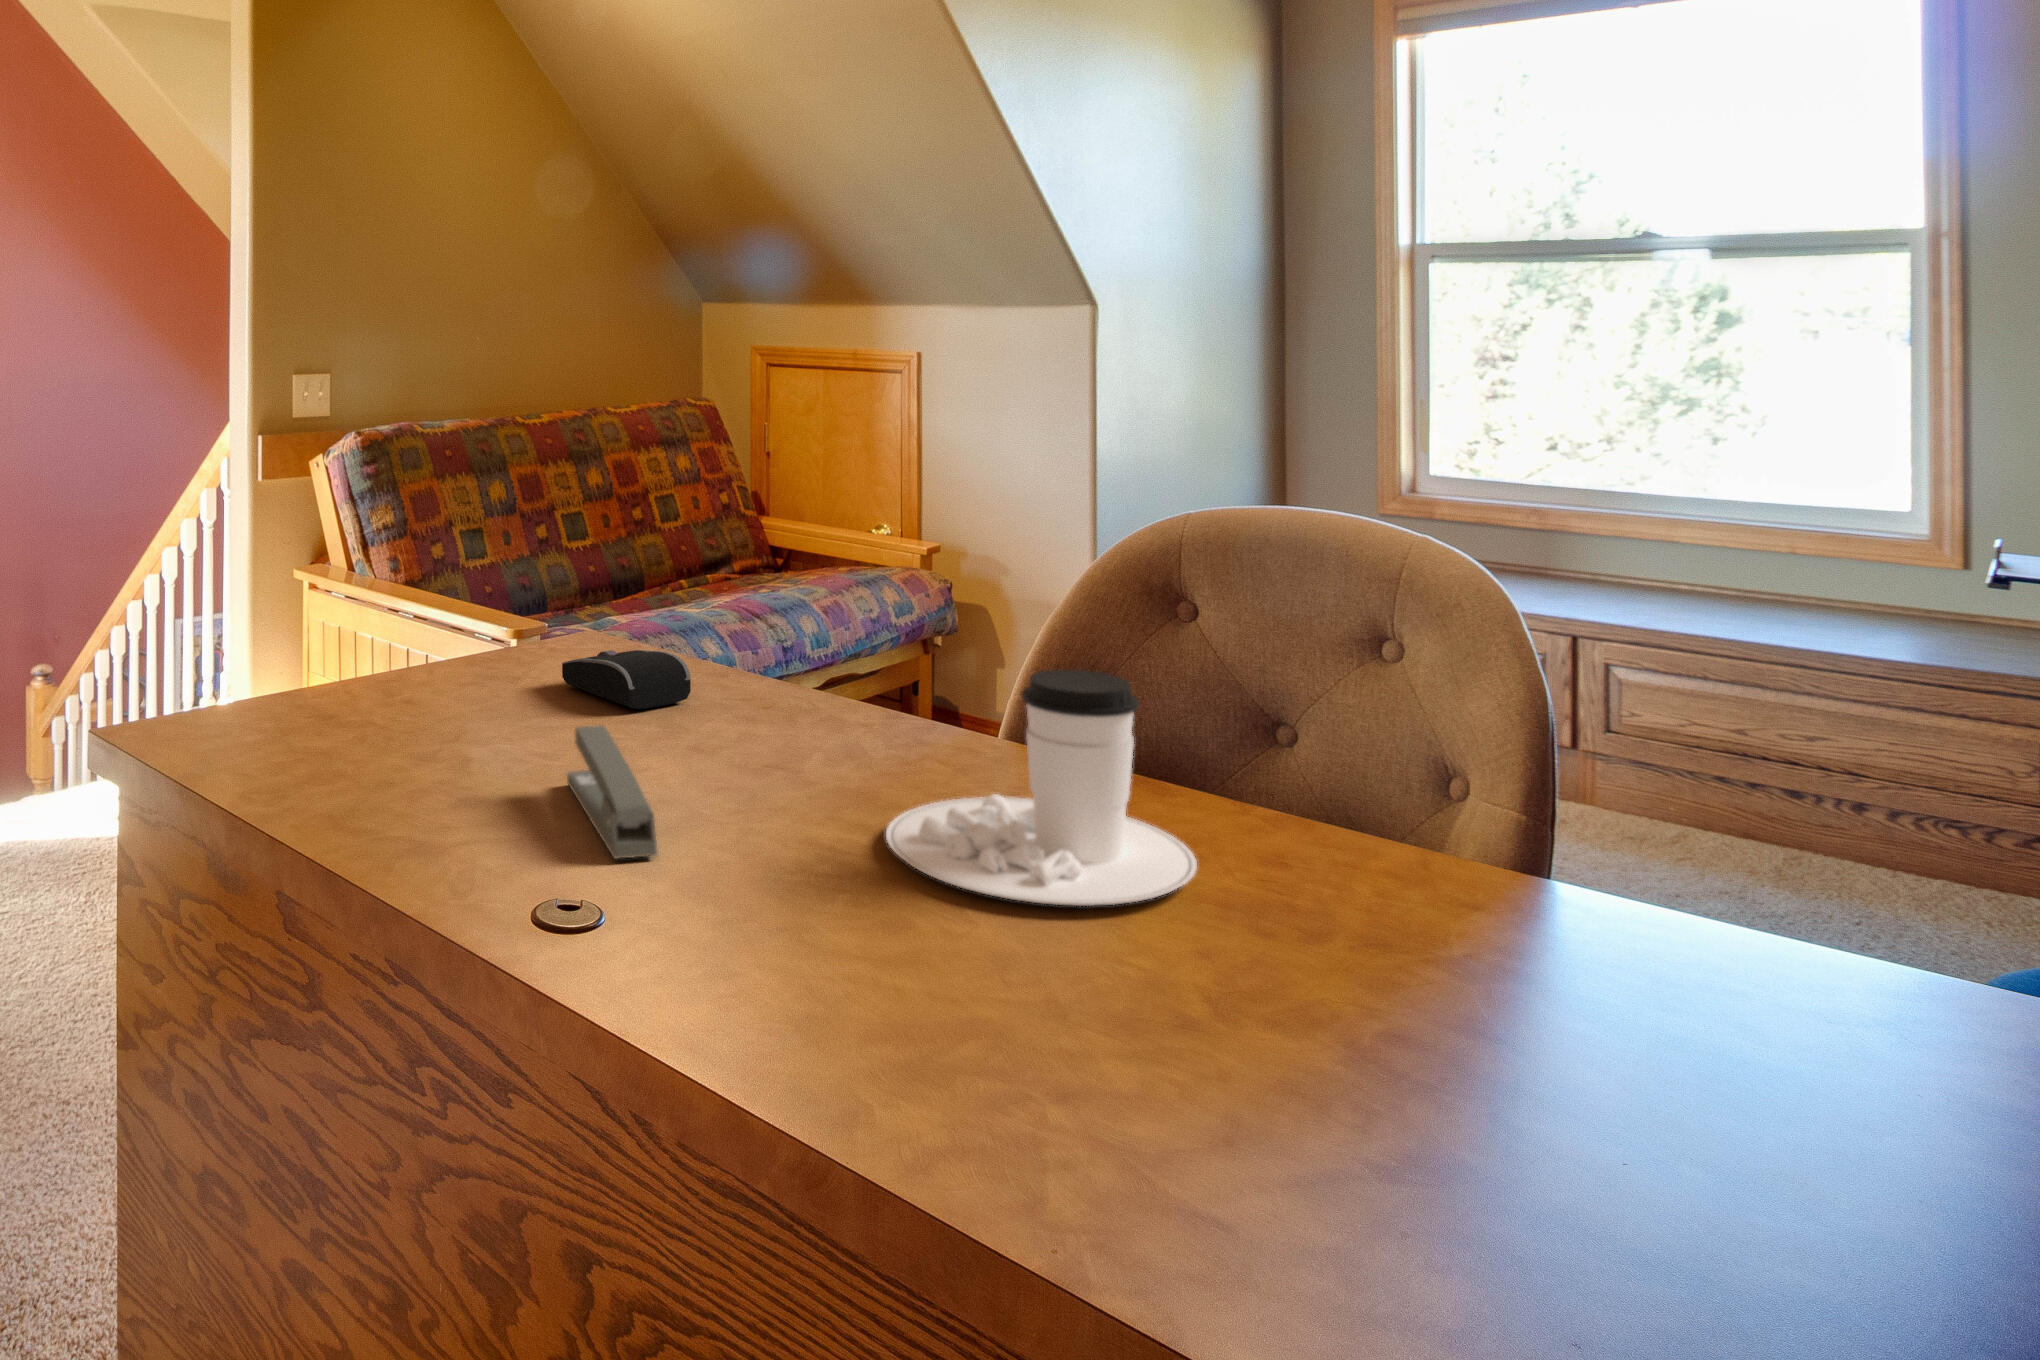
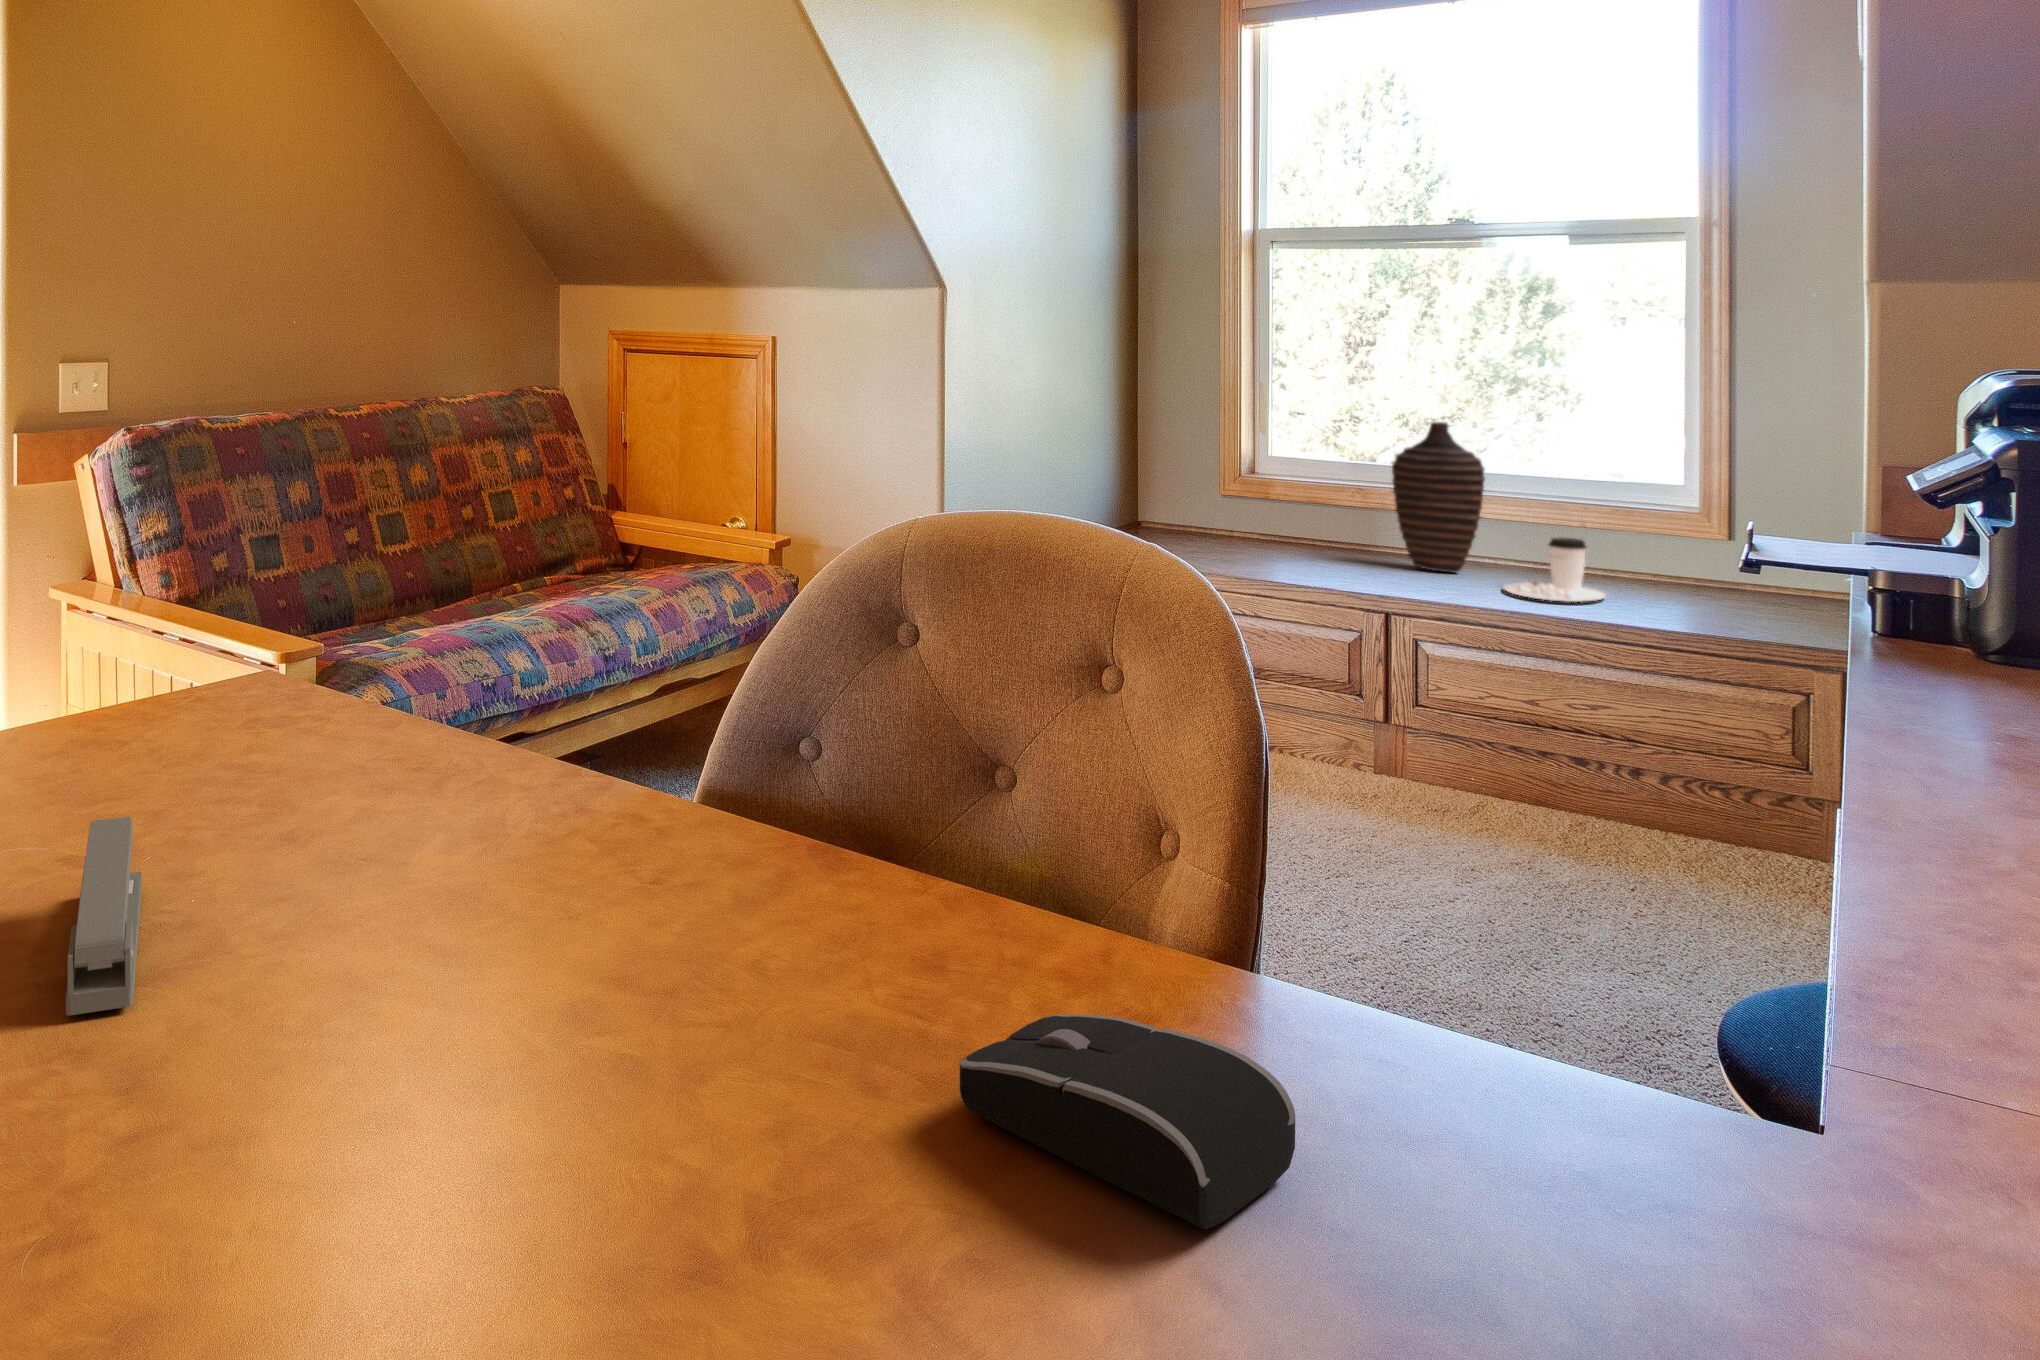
decorative vase: none [1571,439,1678,594] -> present [1392,422,1485,573]
computer mouse: present [562,650,691,709] -> present [960,1014,1295,1230]
coffee cup: present [886,670,1197,906] -> present [1503,538,1606,602]

